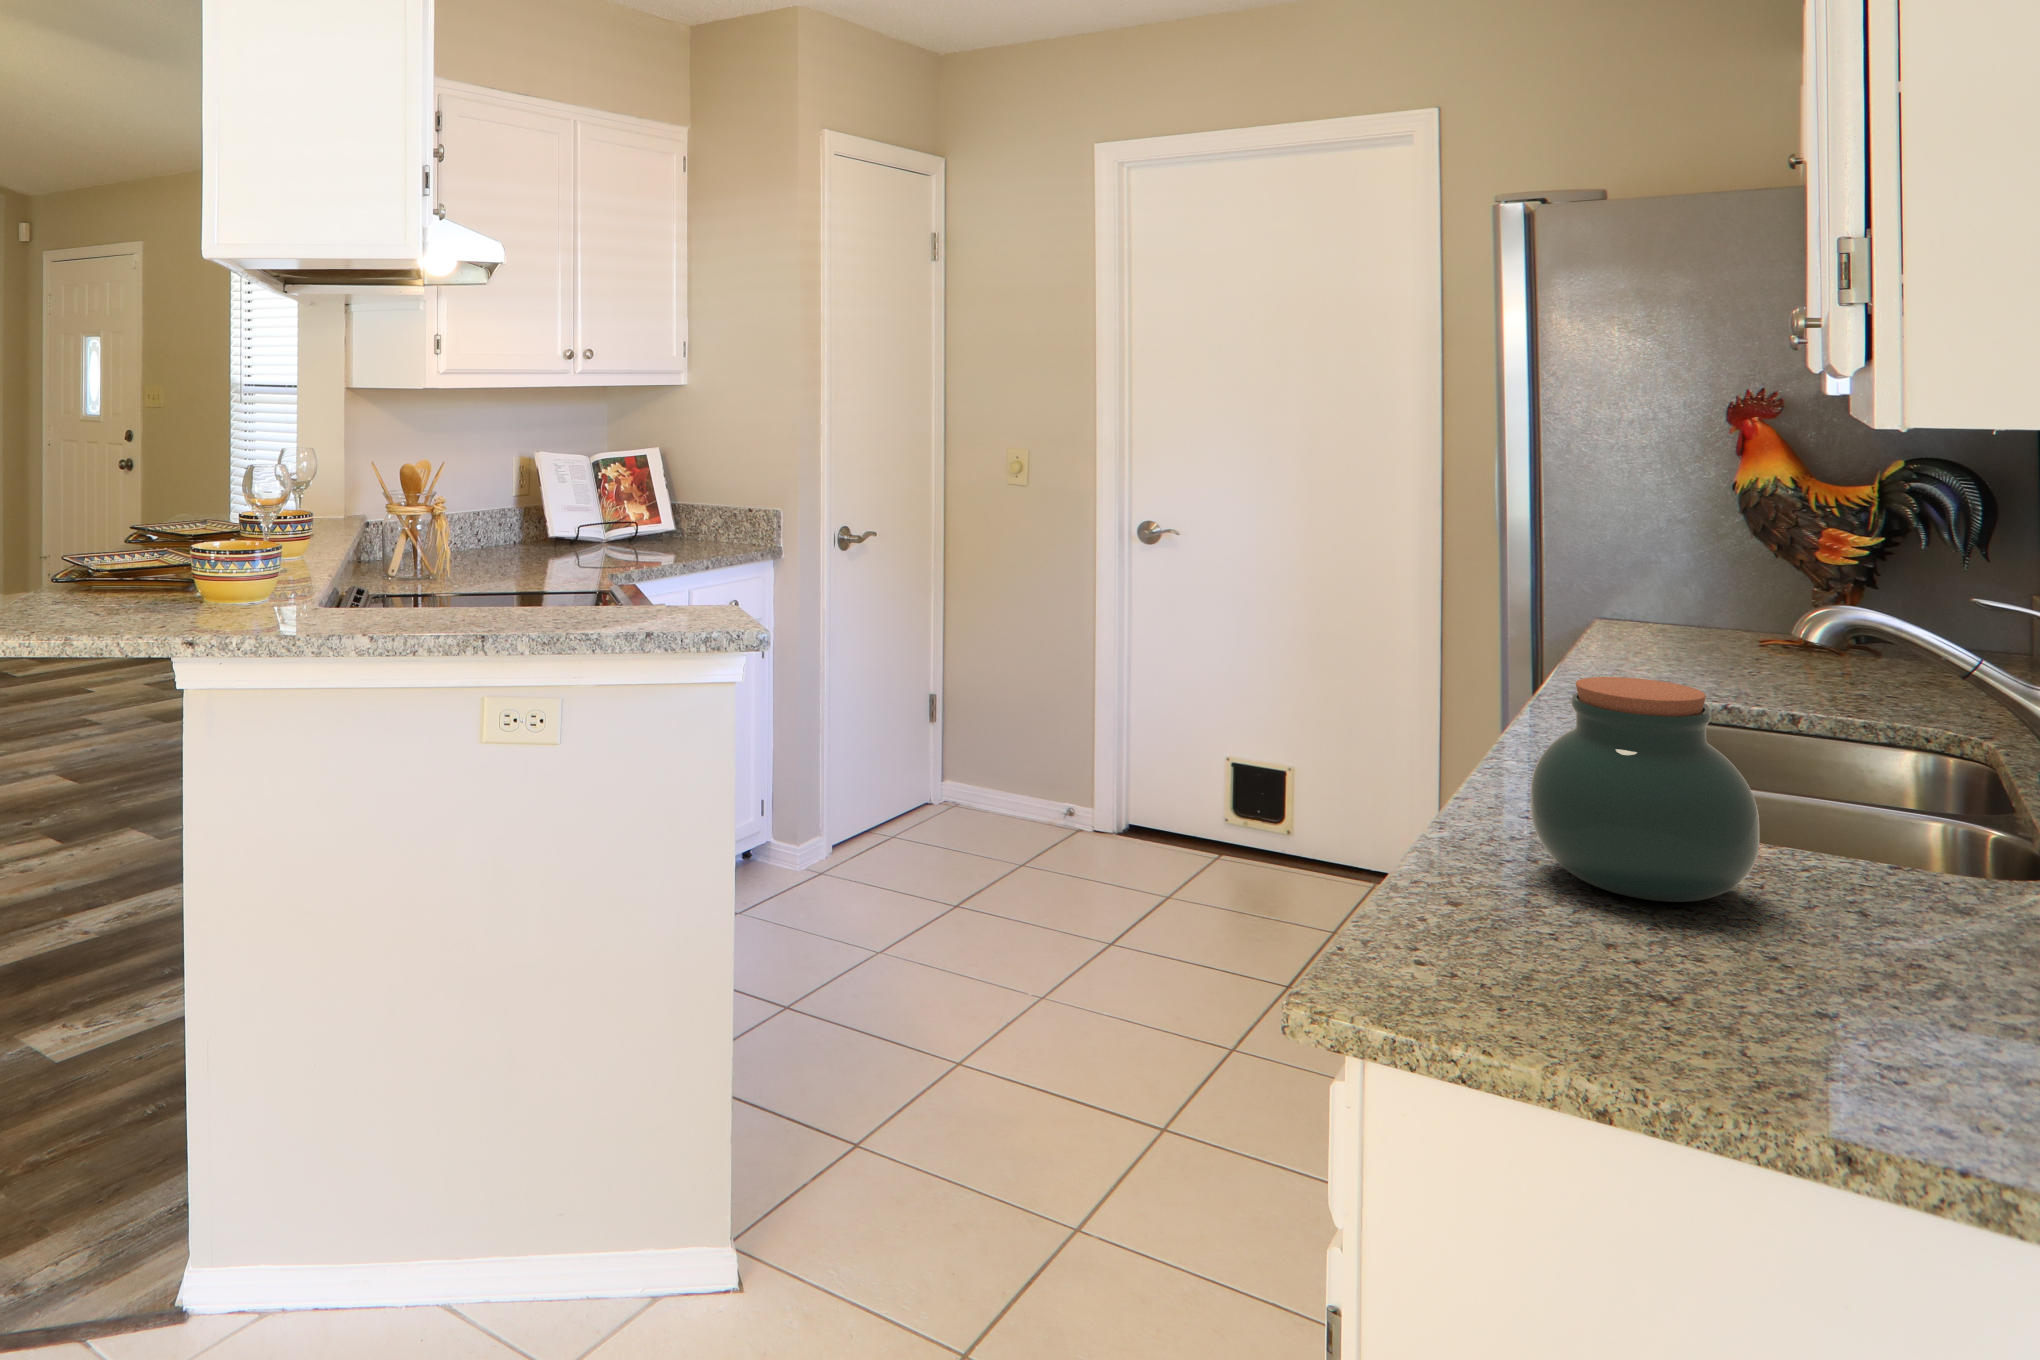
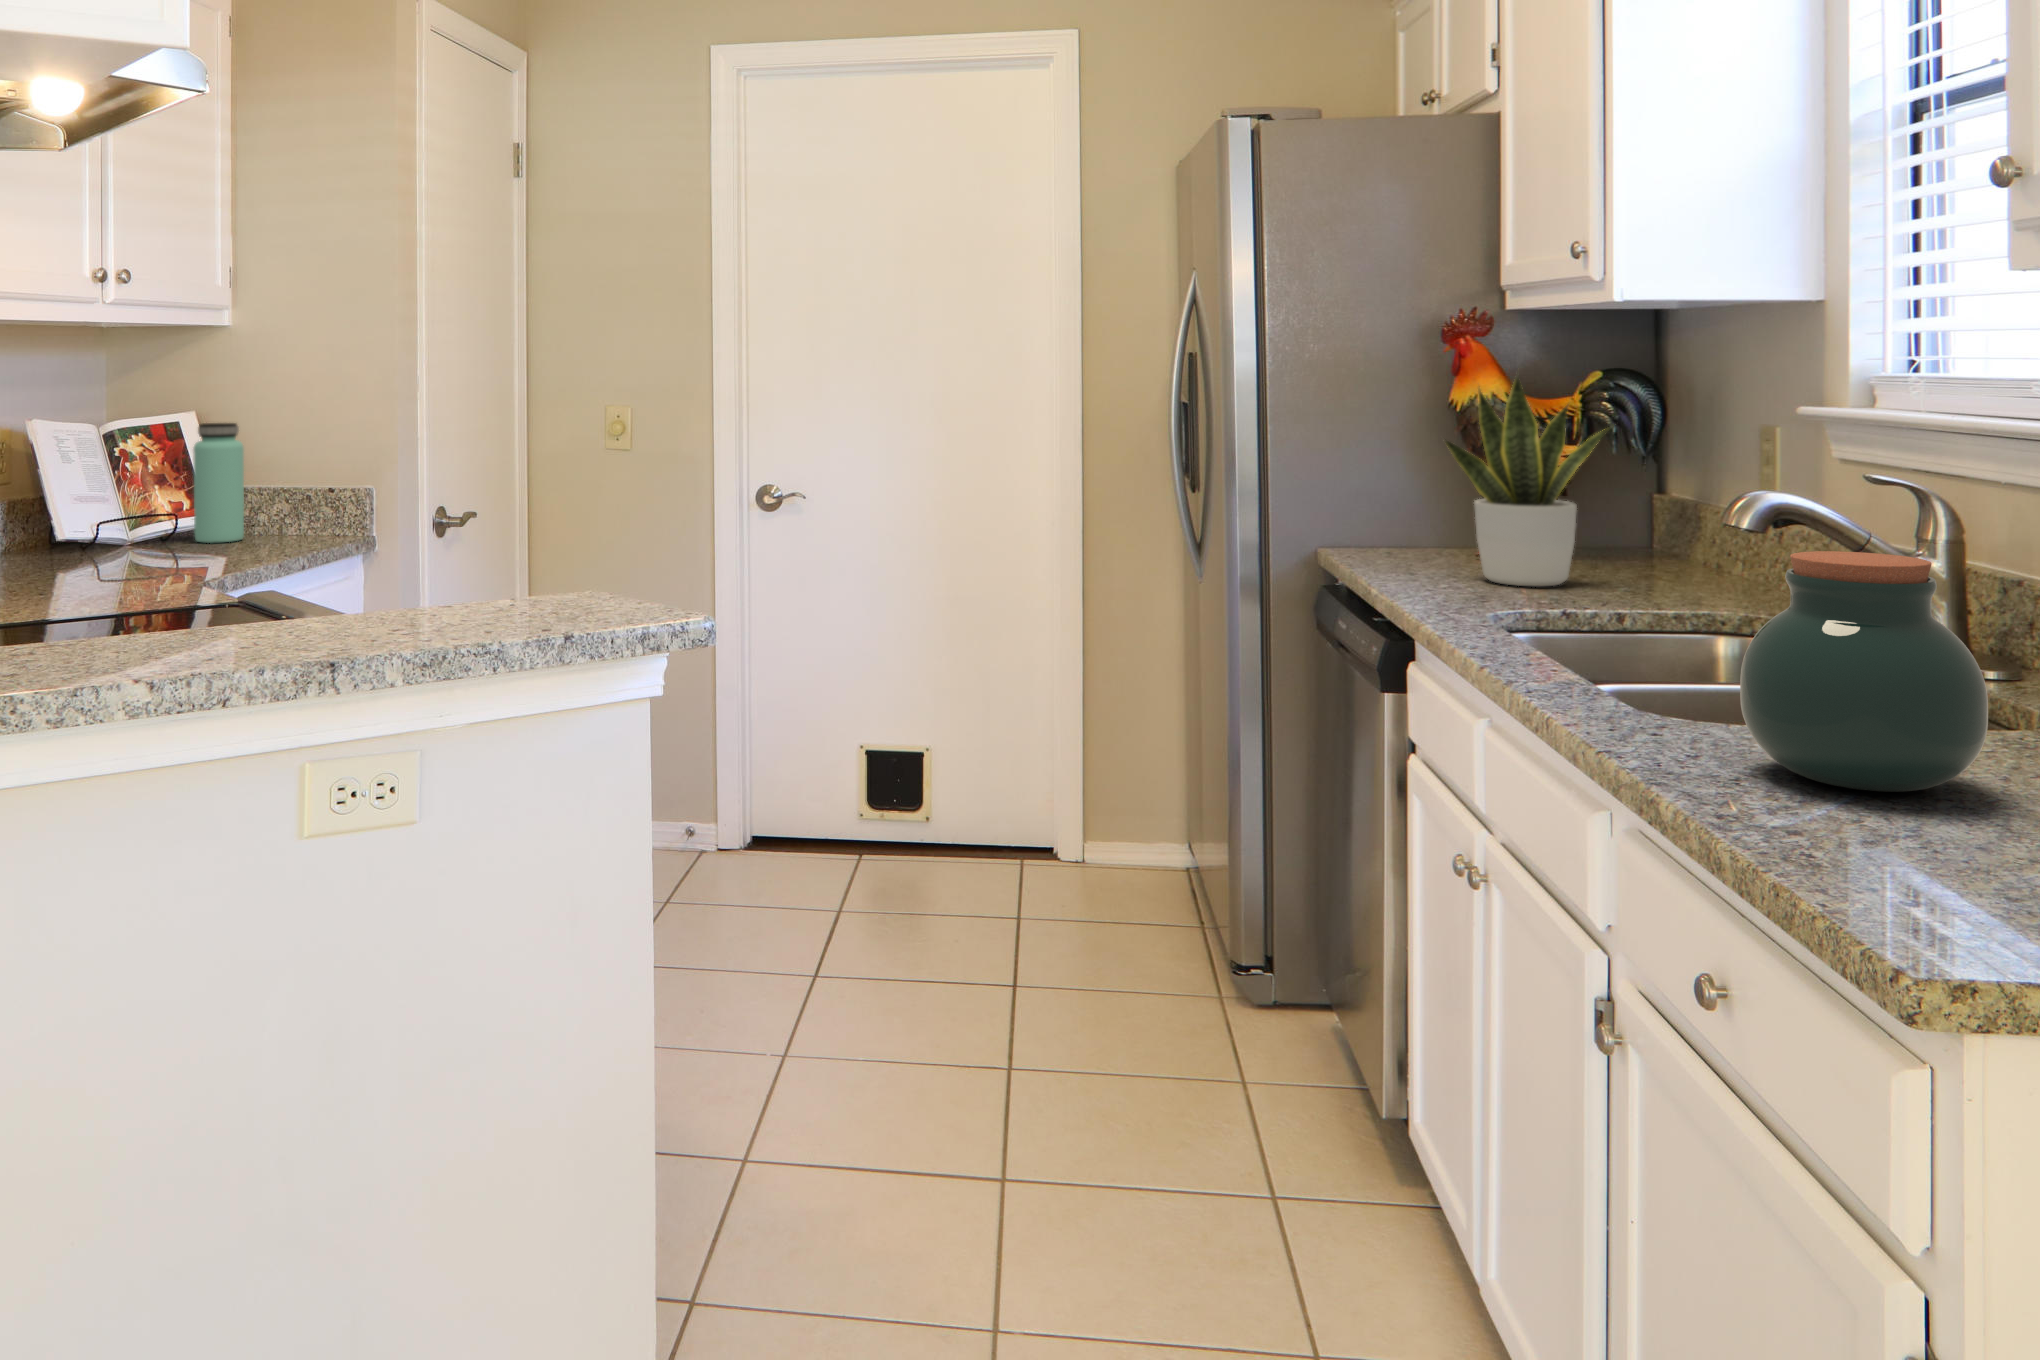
bottle: none [647,455,683,544] -> present [193,423,244,543]
potted plant: none [1676,456,1888,683] -> present [1445,373,1609,586]

